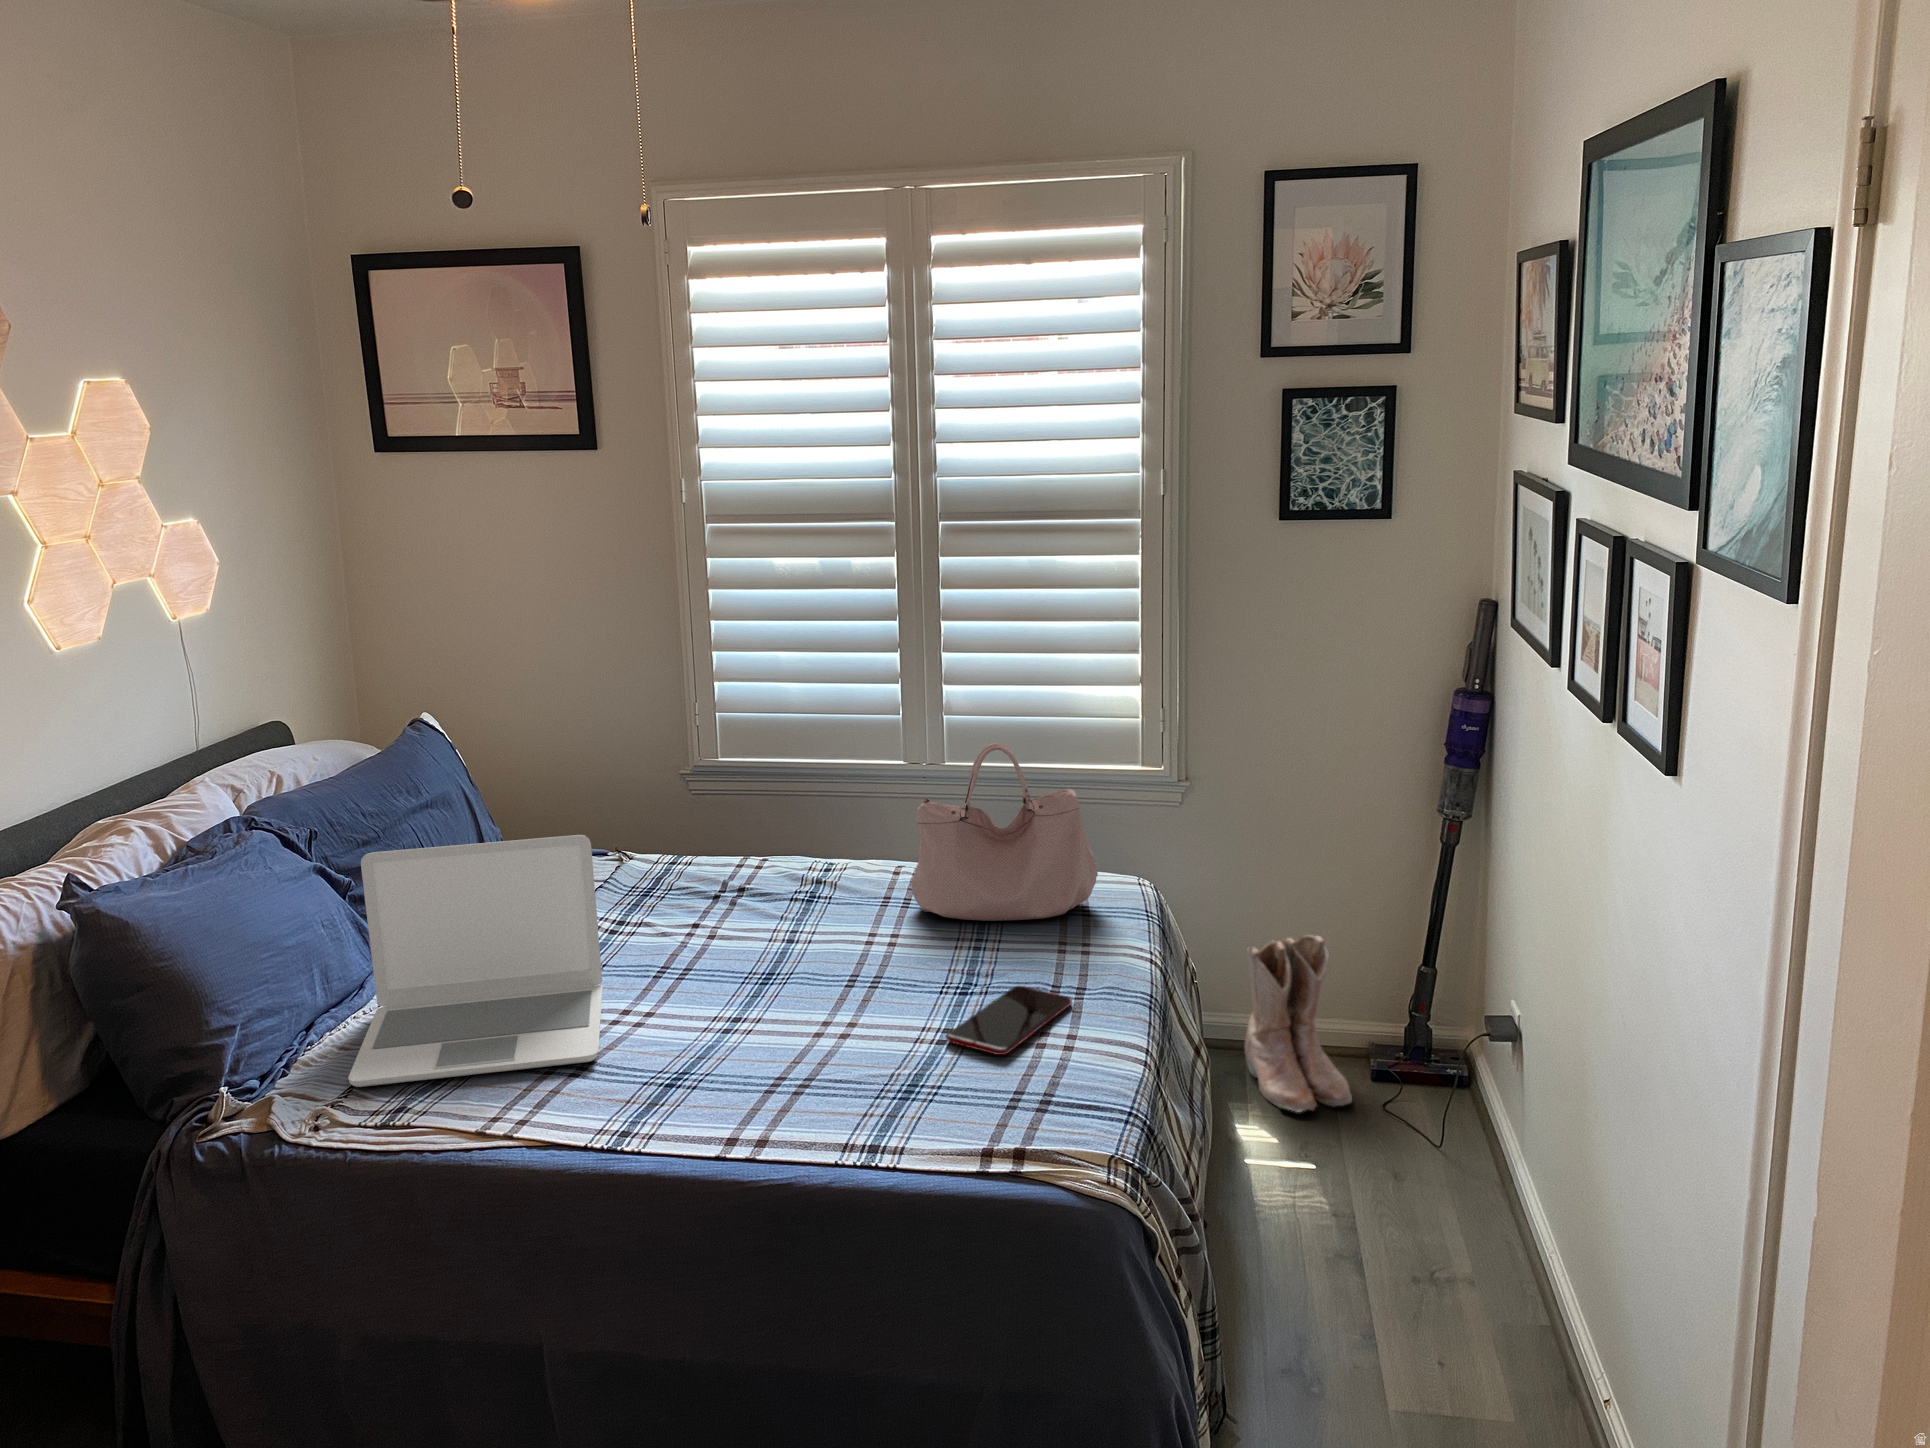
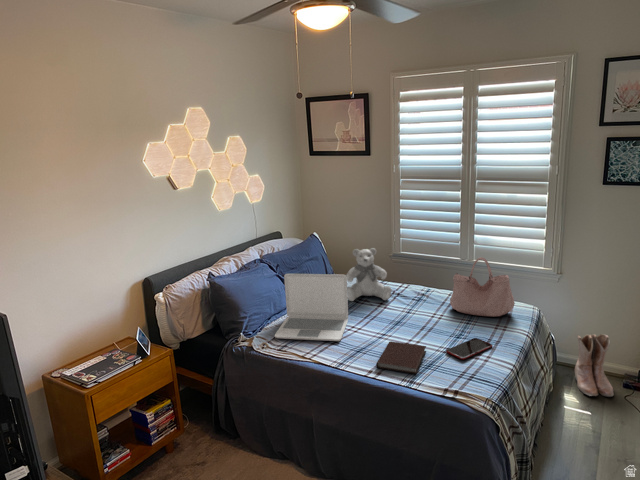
teddy bear: none [569,744,724,928] -> present [346,248,391,301]
notebook: none [745,1032,885,1126] -> present [376,342,426,374]

